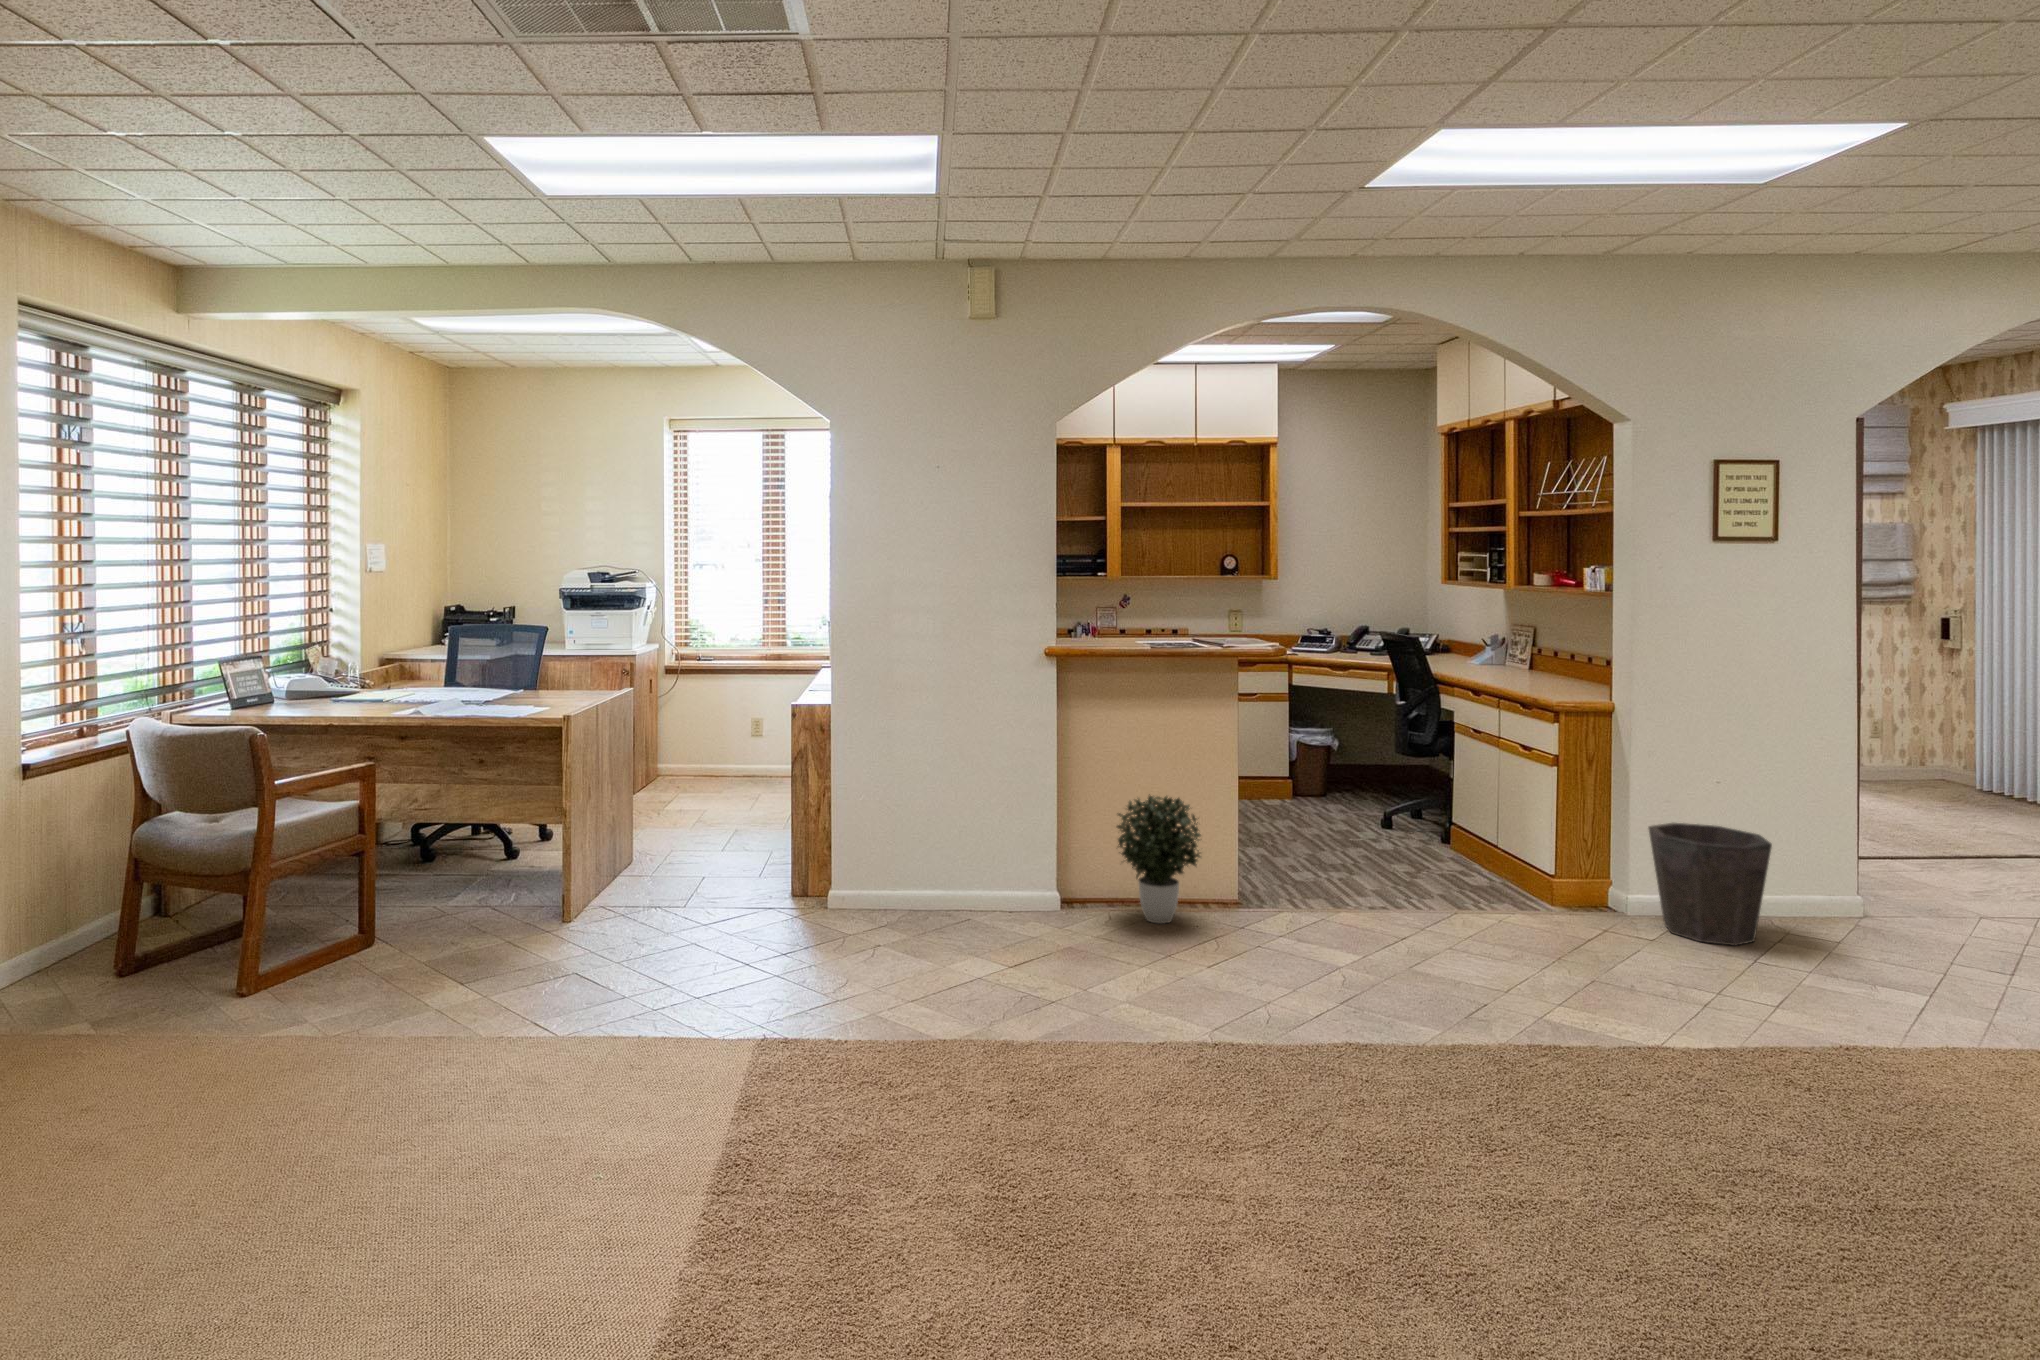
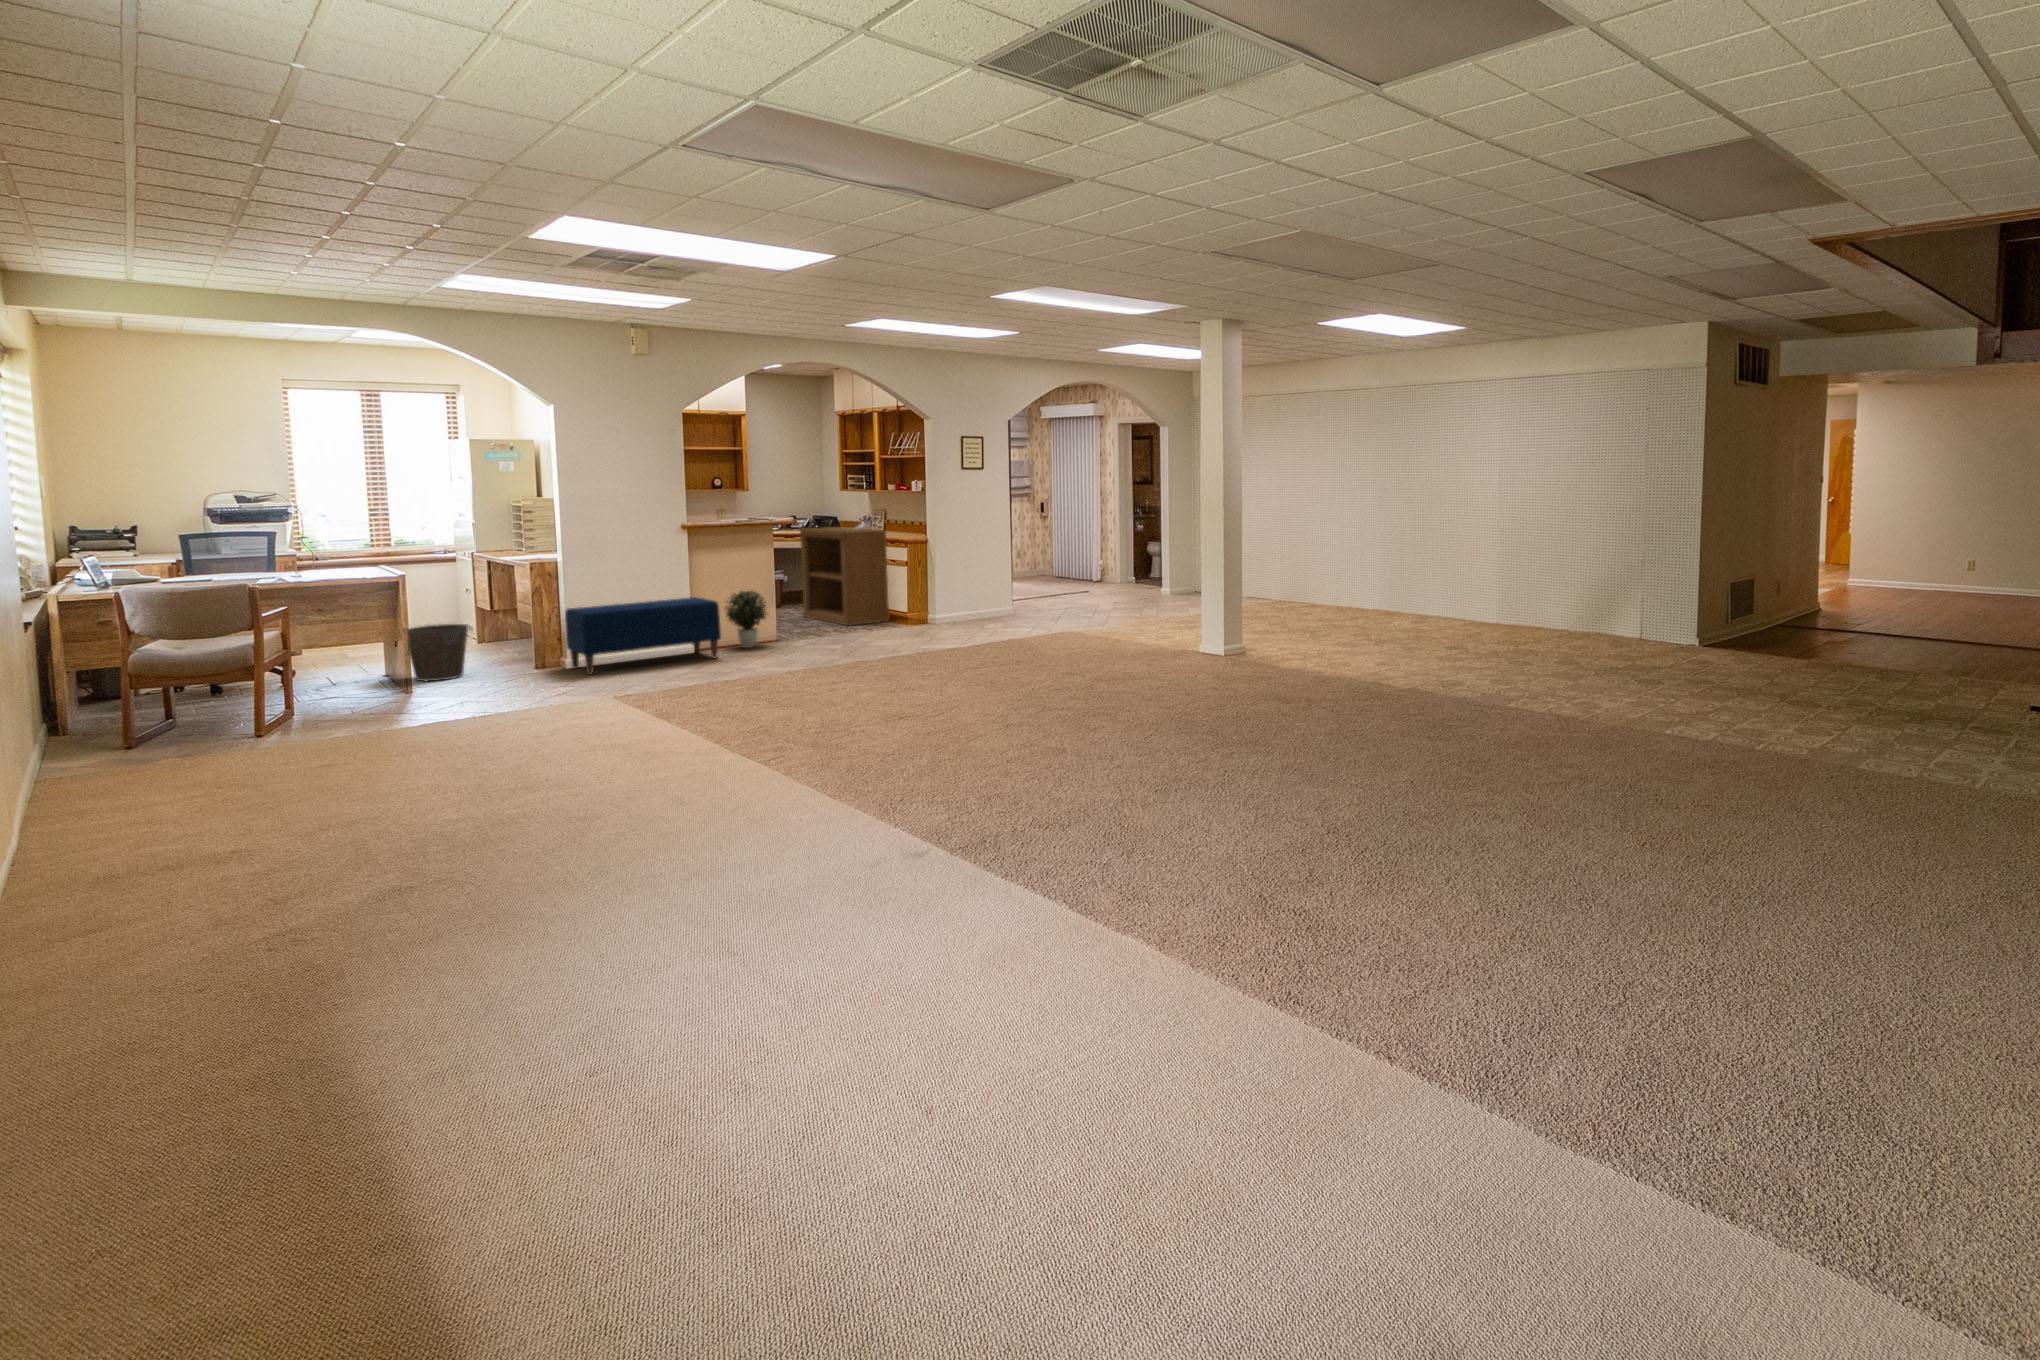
bookshelf: none [1335,654,1514,888] -> present [798,527,889,626]
bench: none [807,796,1074,948] -> present [565,597,721,675]
waste bin: present [1649,823,1772,946] -> present [405,624,468,681]

